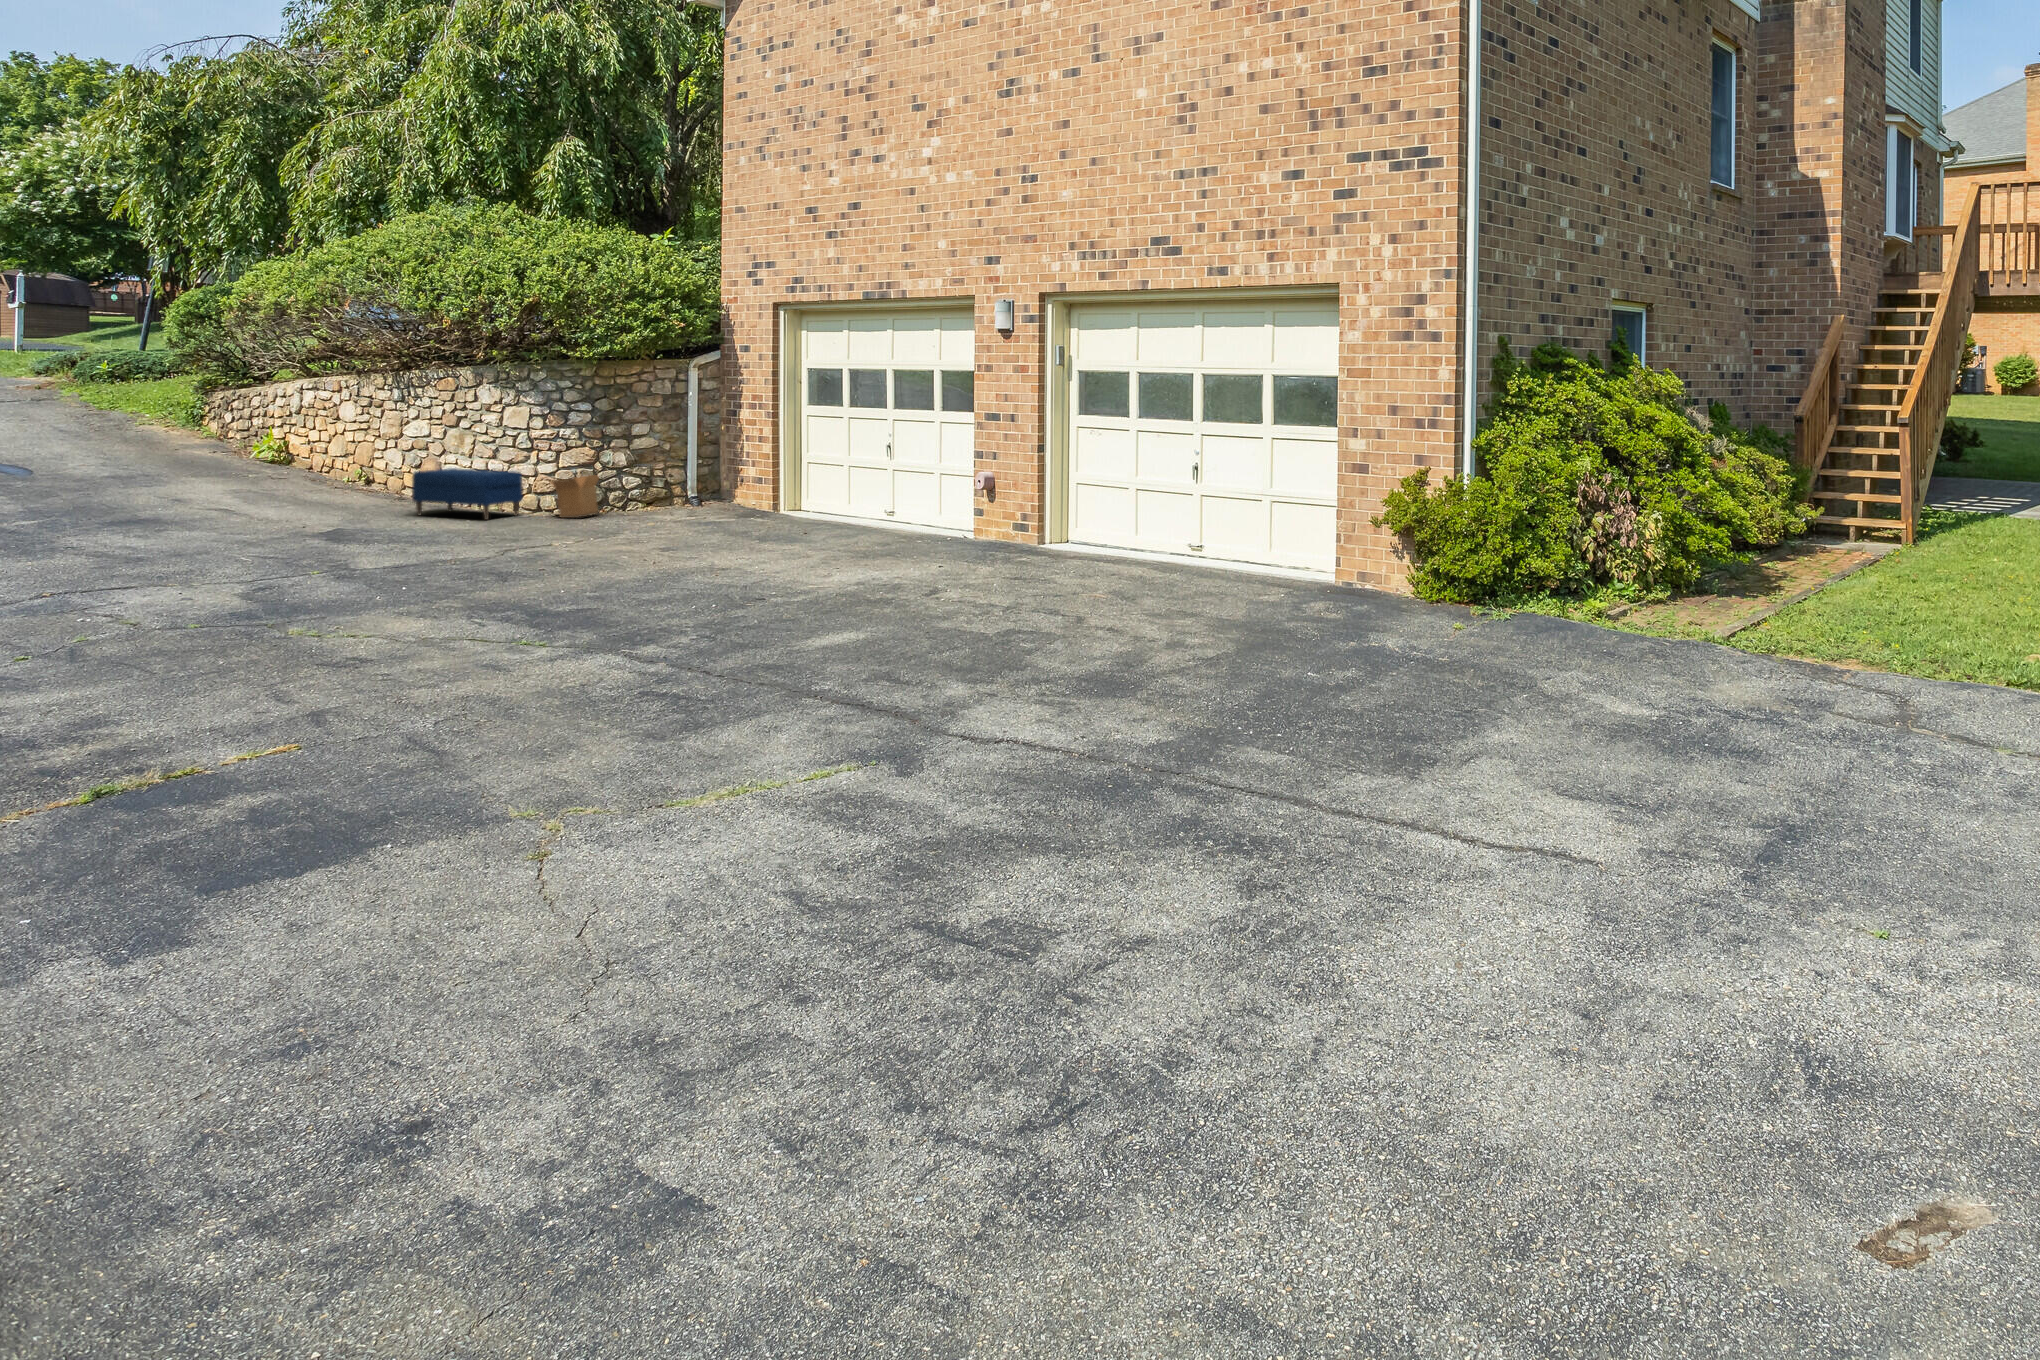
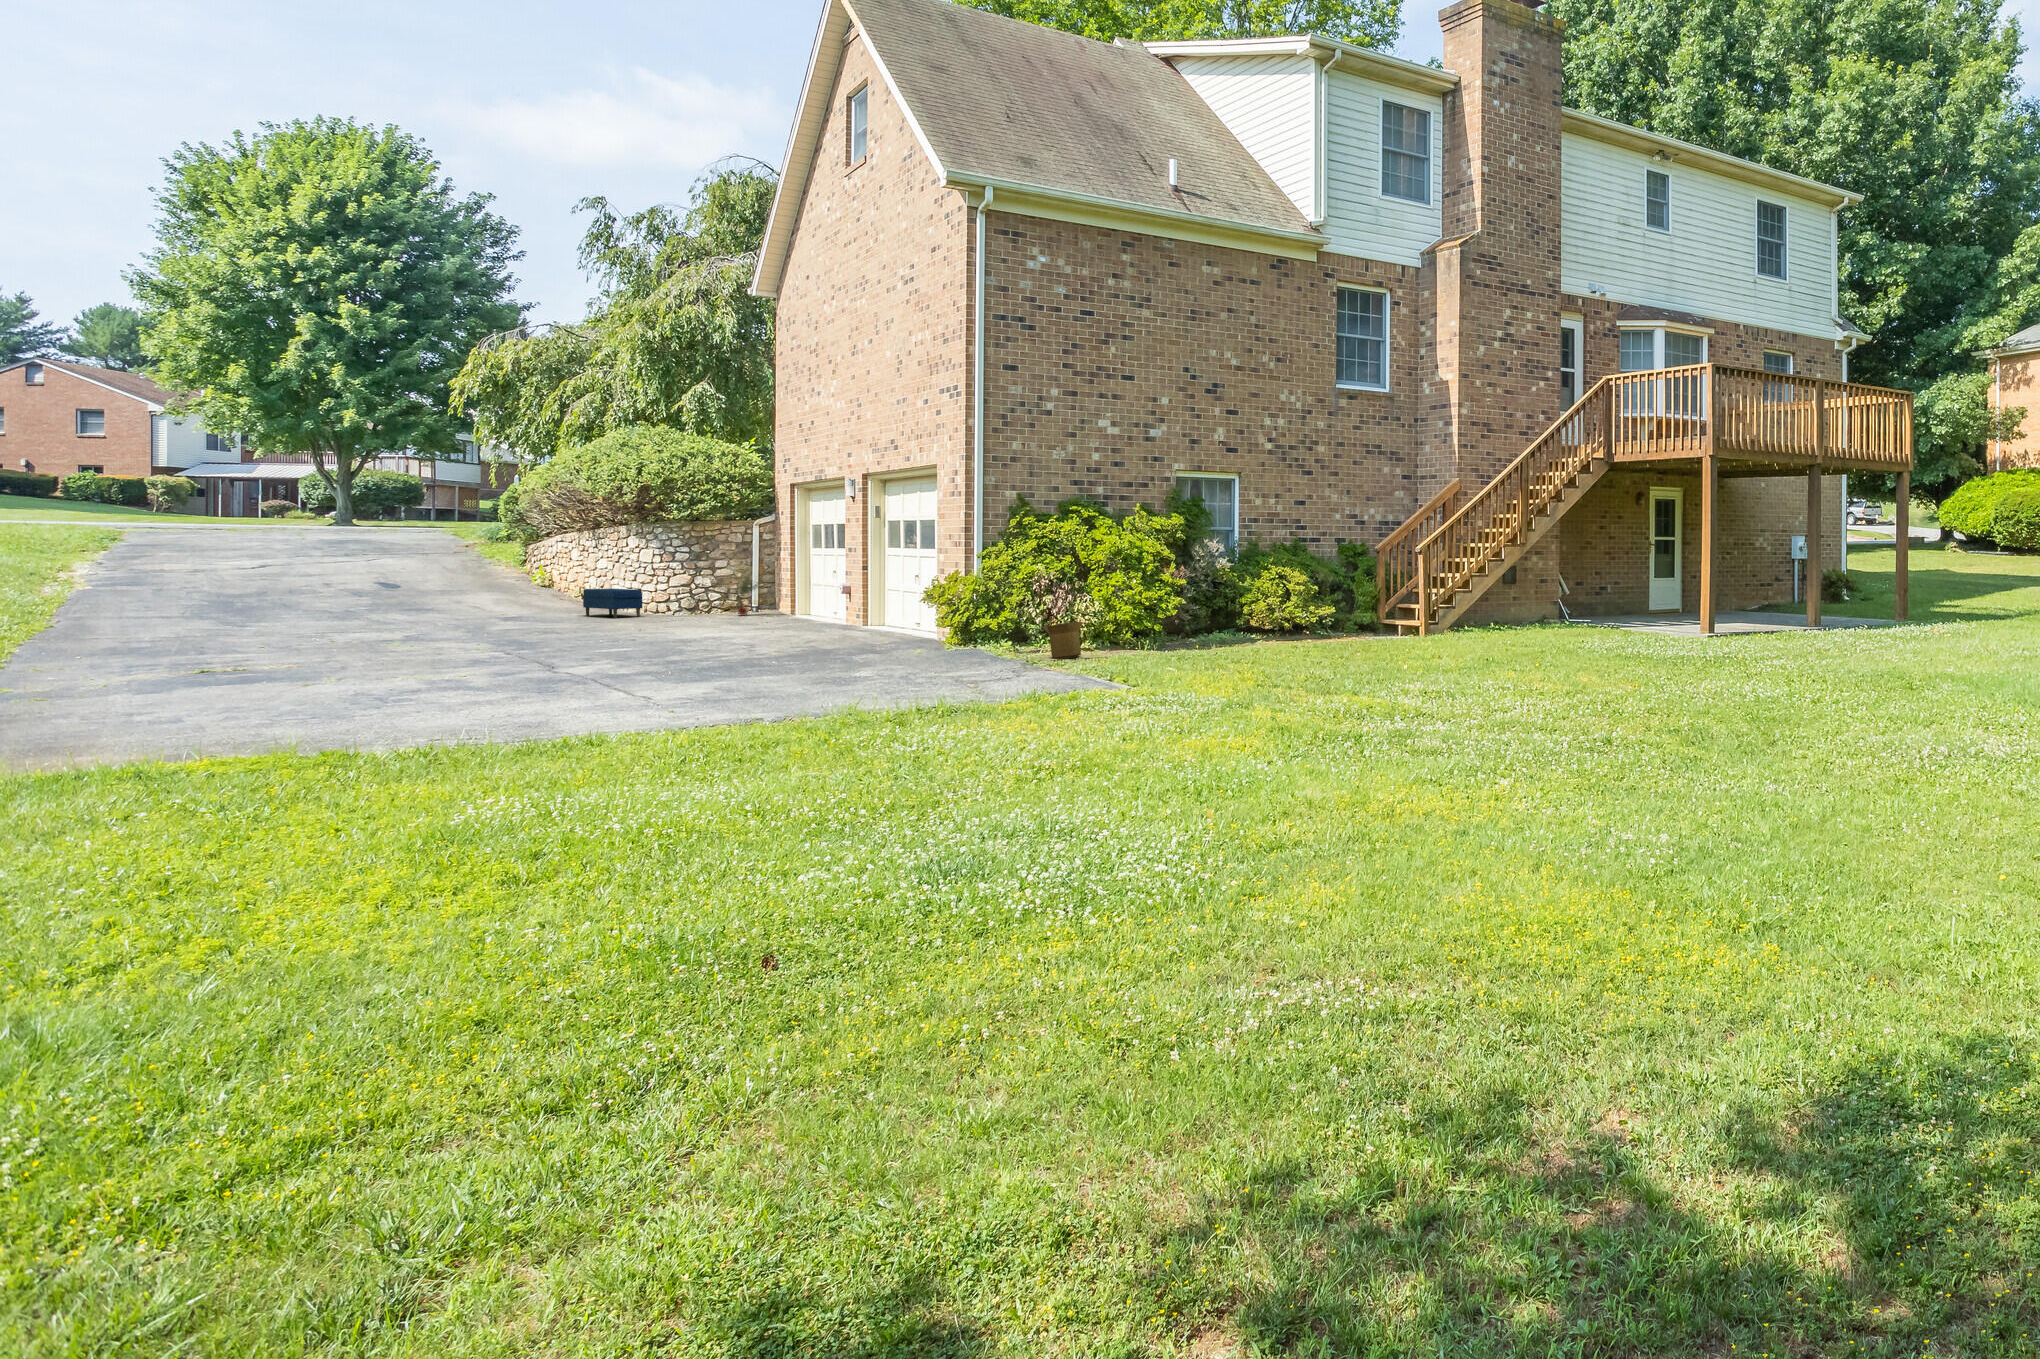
potted tree: none [649,437,711,509] -> present [724,572,762,616]
cardboard box: present [550,475,600,518] -> present [1042,622,1083,658]

